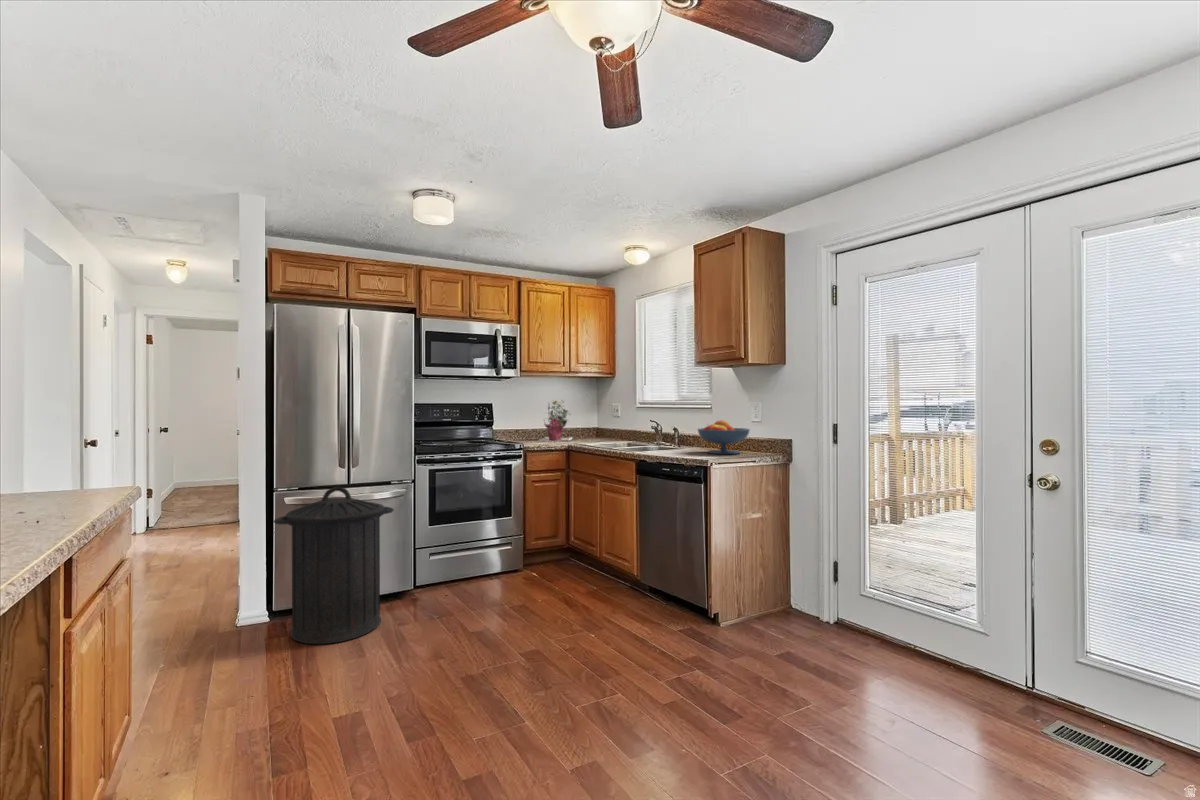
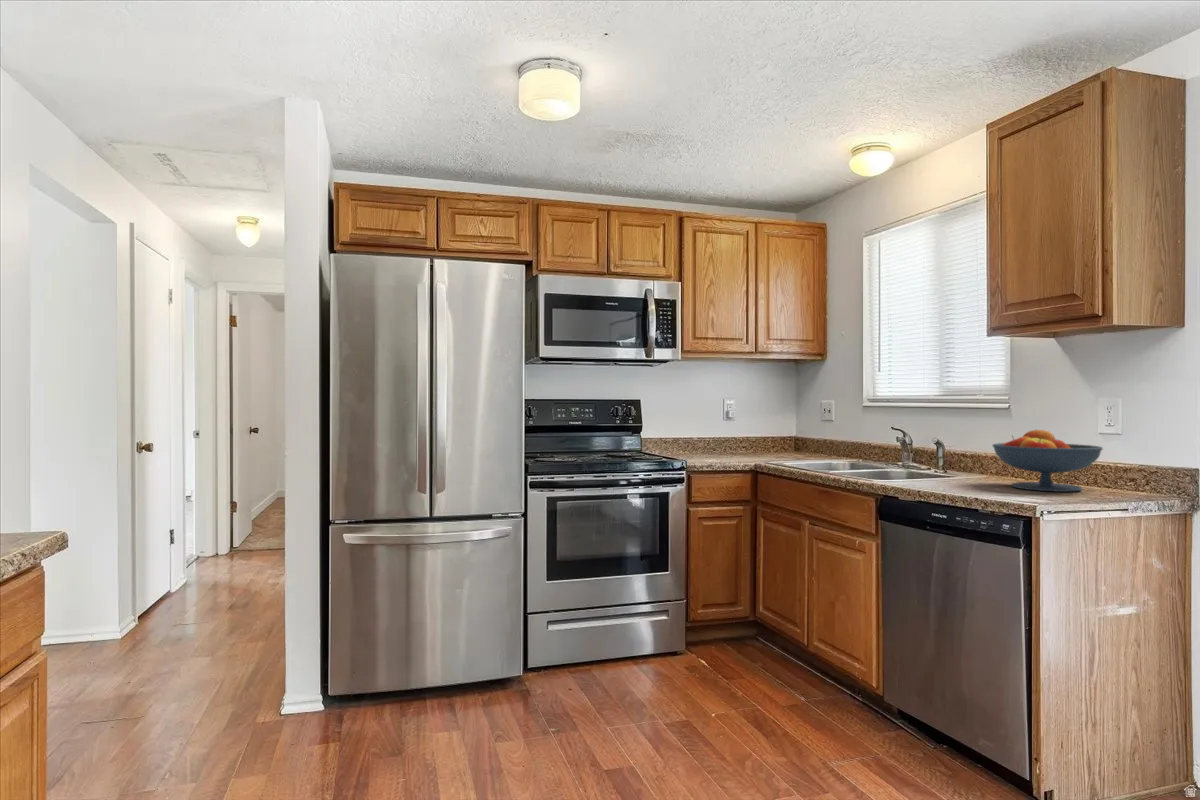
potted plant: present [540,400,572,441] -> none [707,393,763,456]
trash can: present [274,487,394,644] -> none [321,521,492,762]

